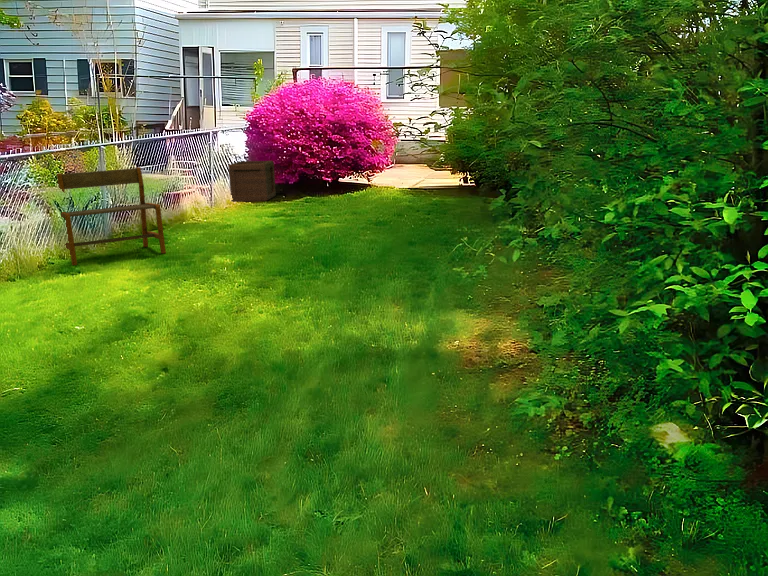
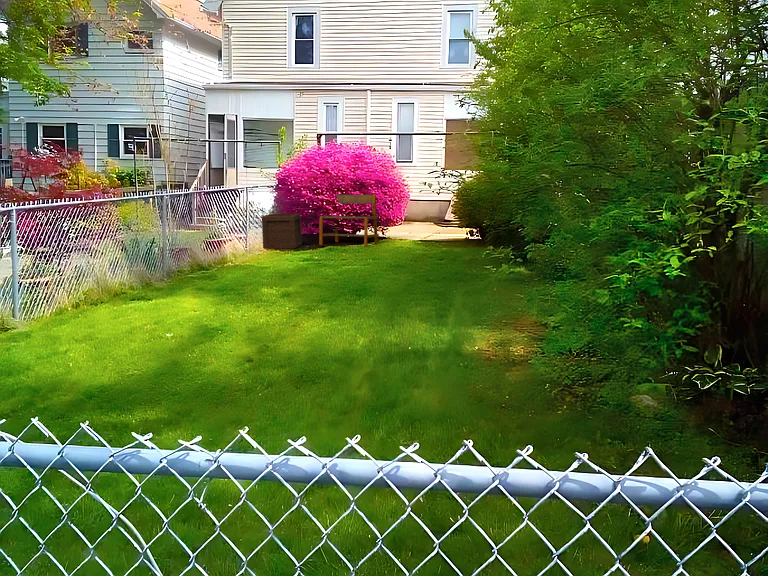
bench: present [57,167,166,265] -> present [319,194,379,246]

